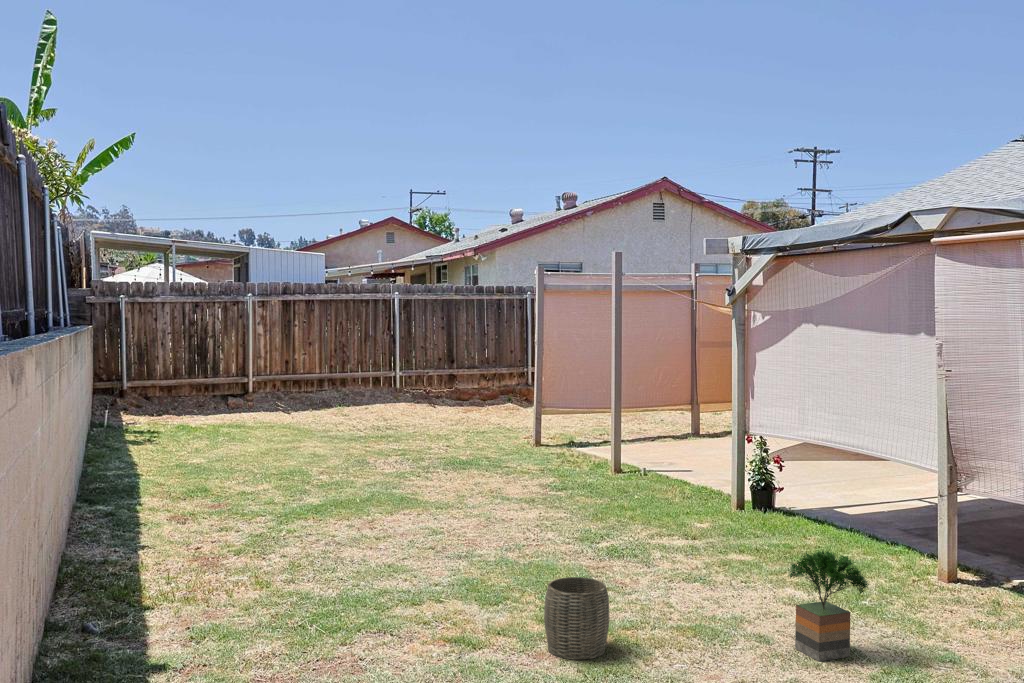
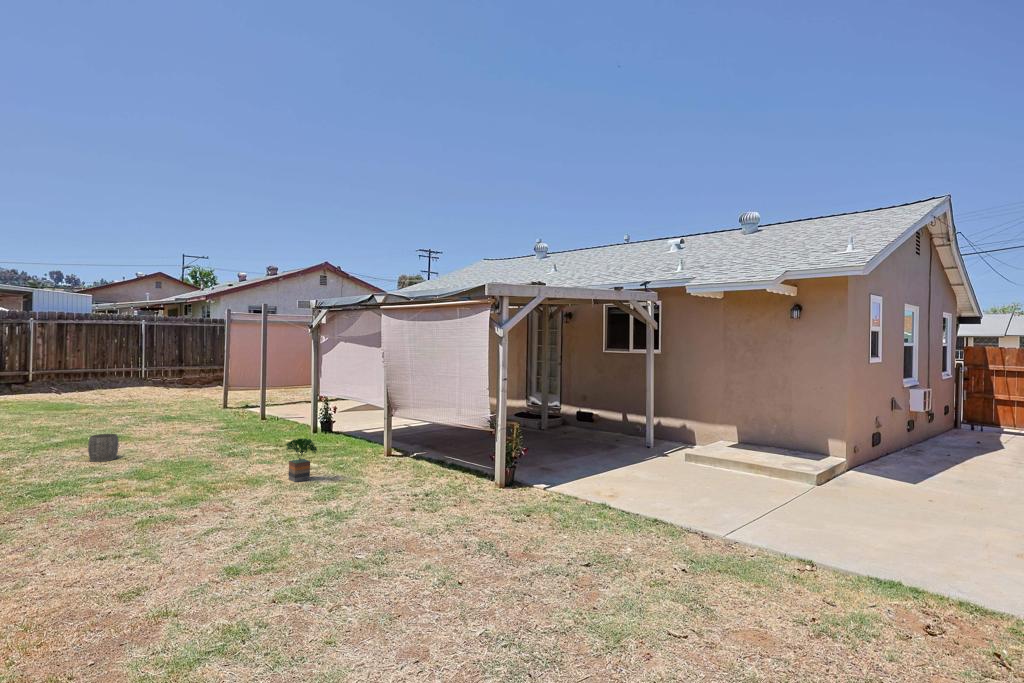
woven basket: present [544,577,609,660] -> present [88,434,119,462]

